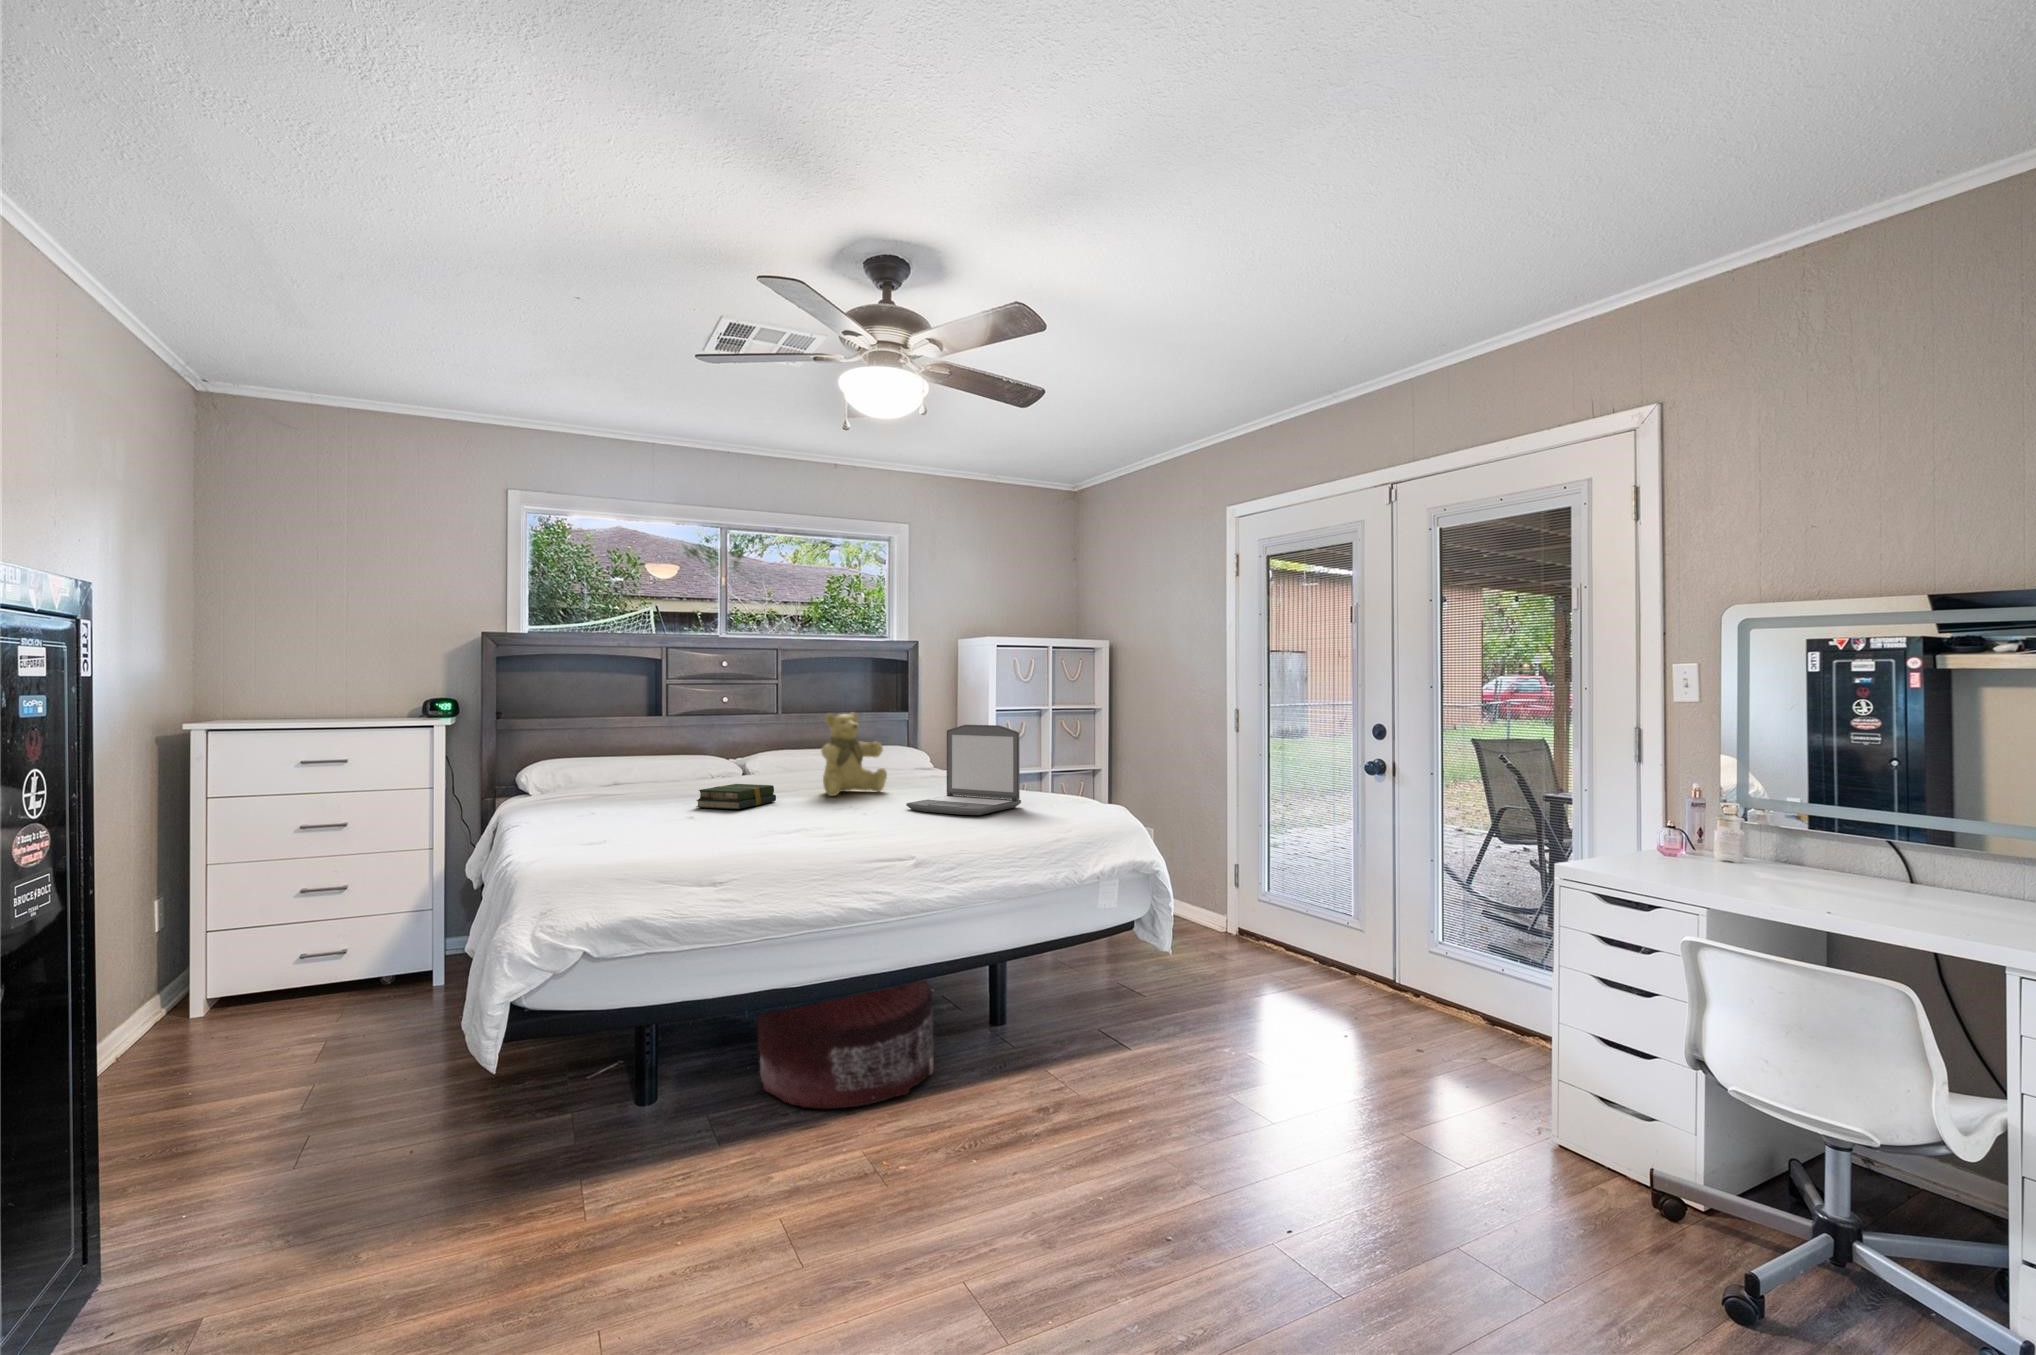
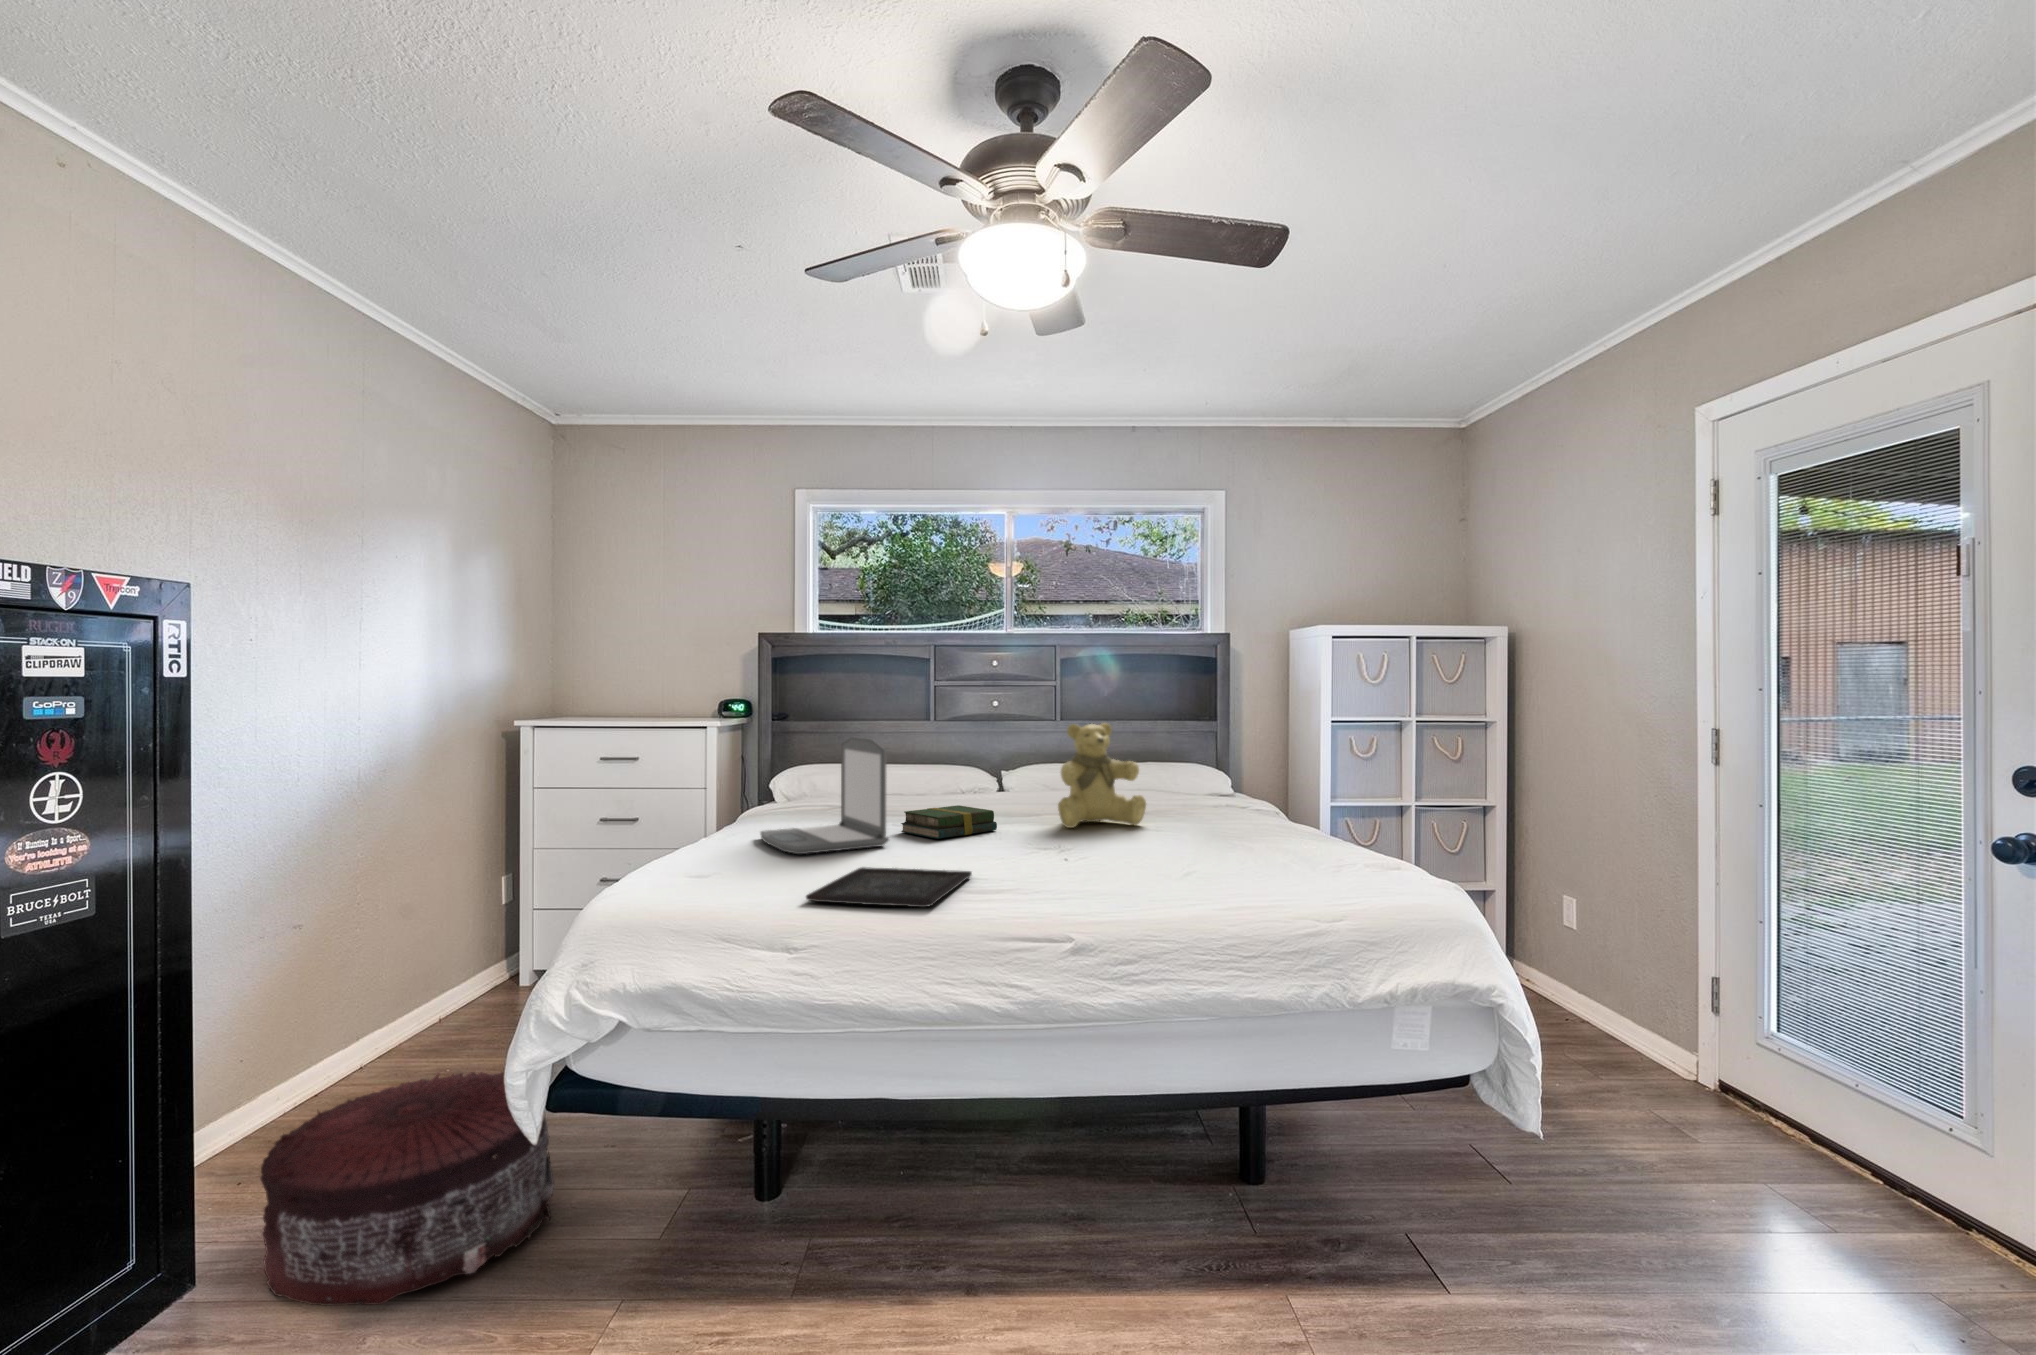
laptop: present [906,725,1021,815] -> present [760,737,889,854]
tray: none [705,824,811,851] -> present [806,867,972,907]
pouf: present [758,981,934,1109] -> present [260,1072,554,1306]

